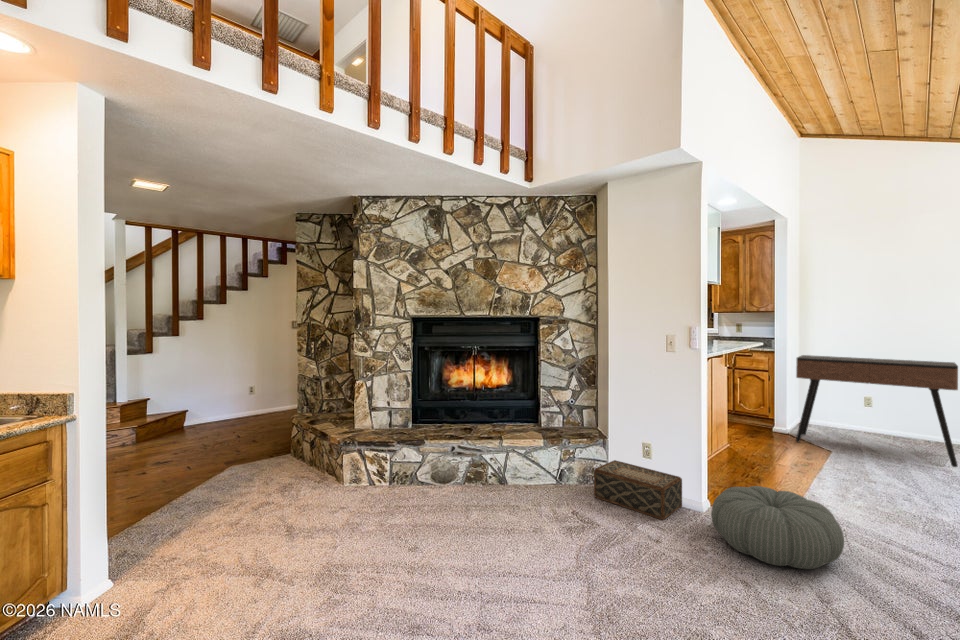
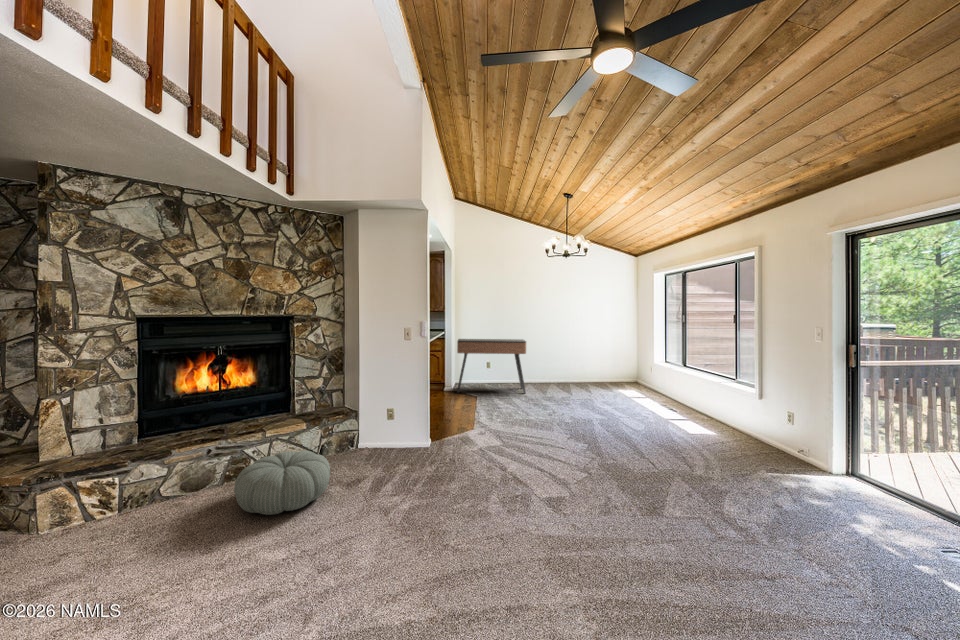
woven basket: present [594,460,682,520] -> none [354,427,416,461]
pouf: present [711,486,844,569] -> present [234,451,330,515]

